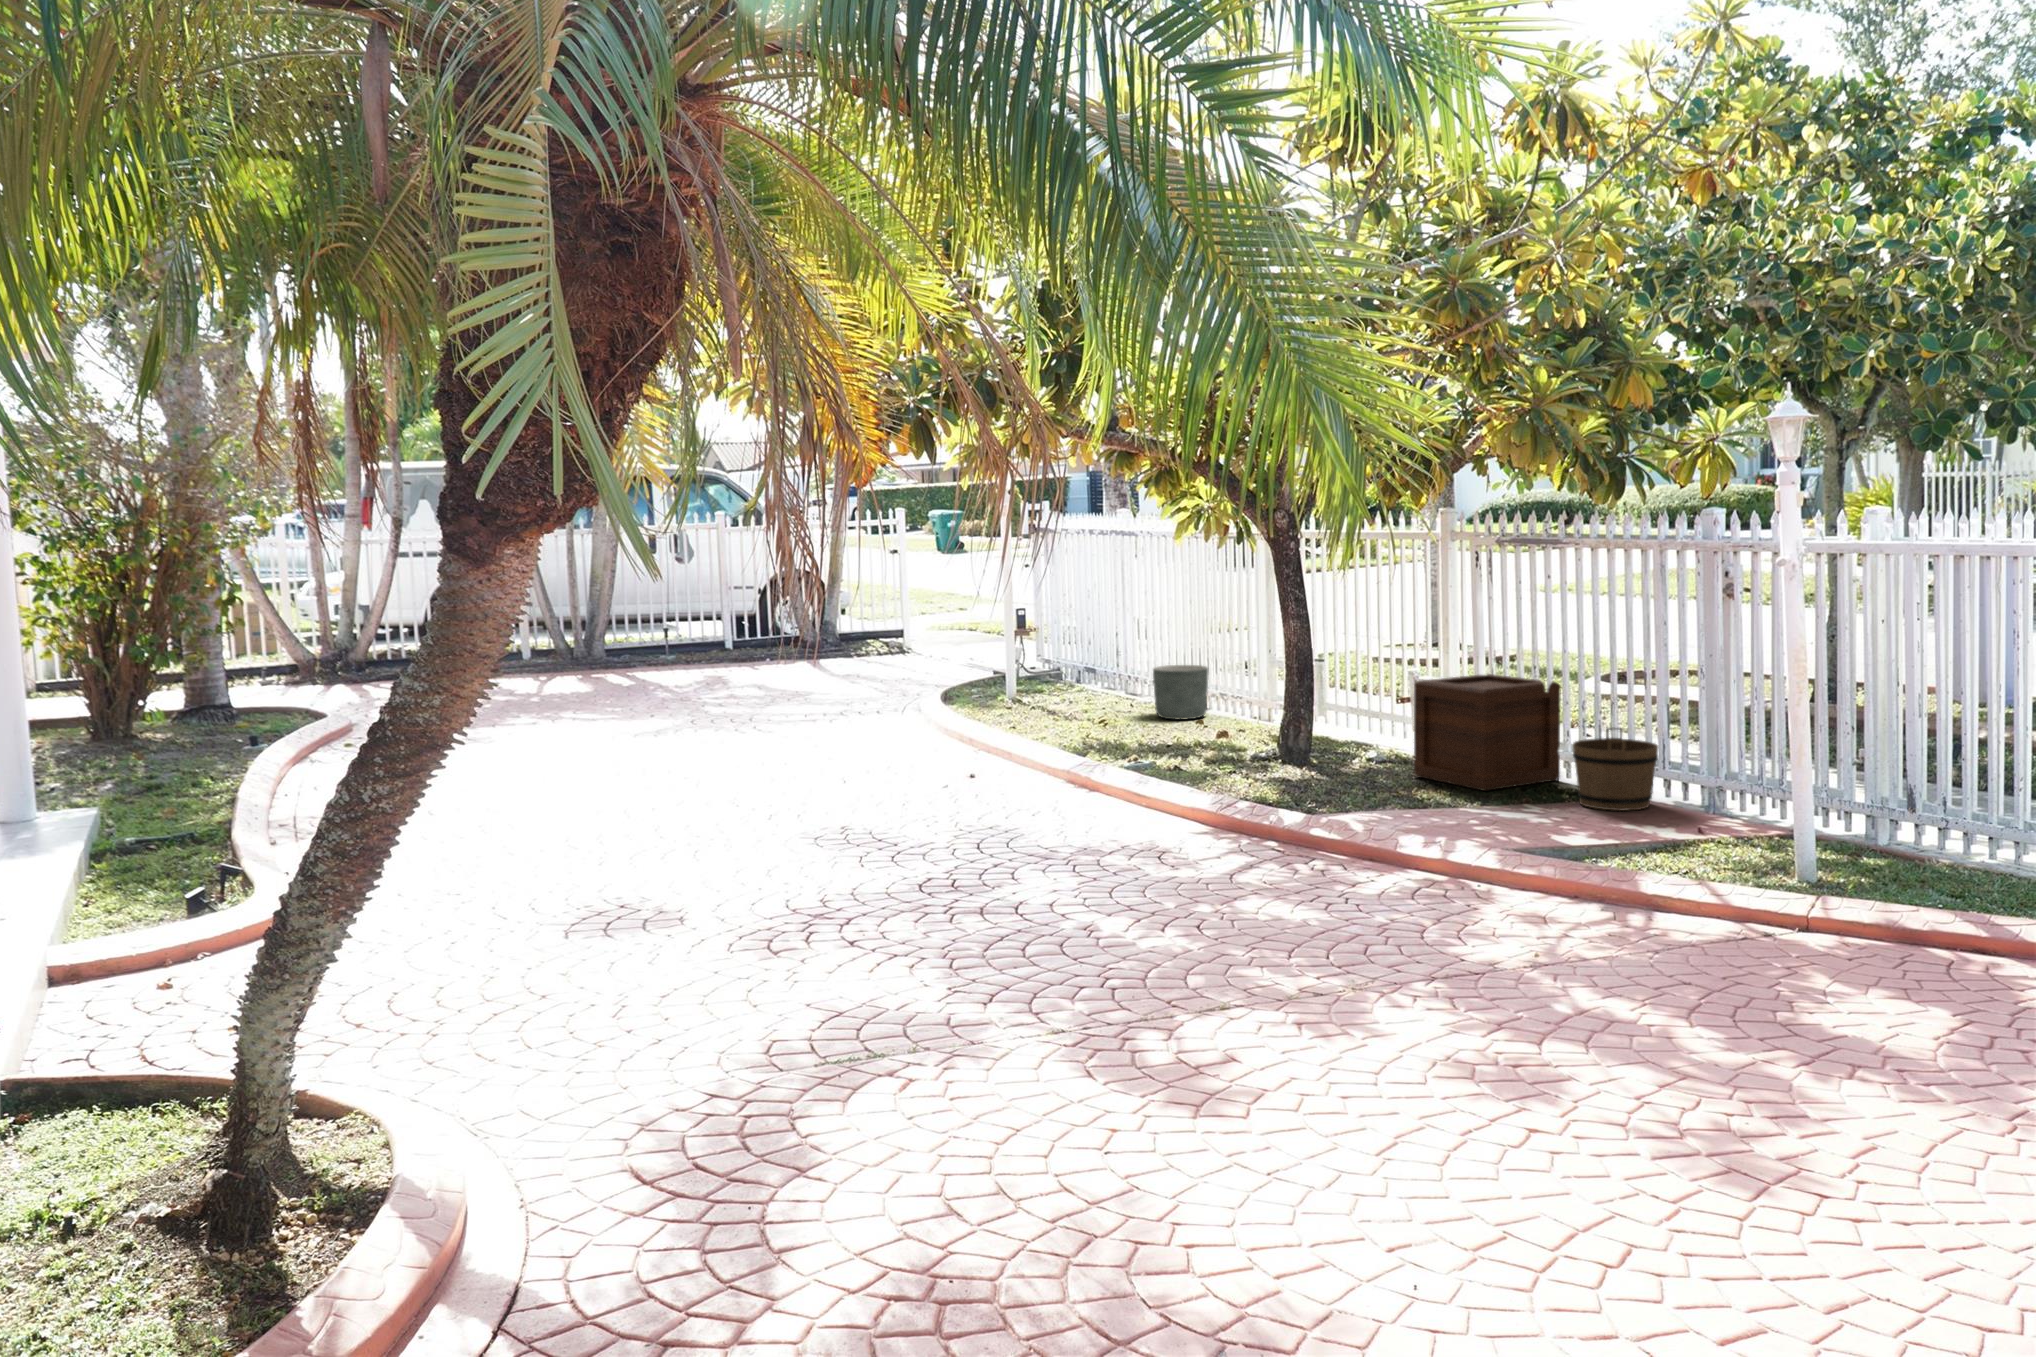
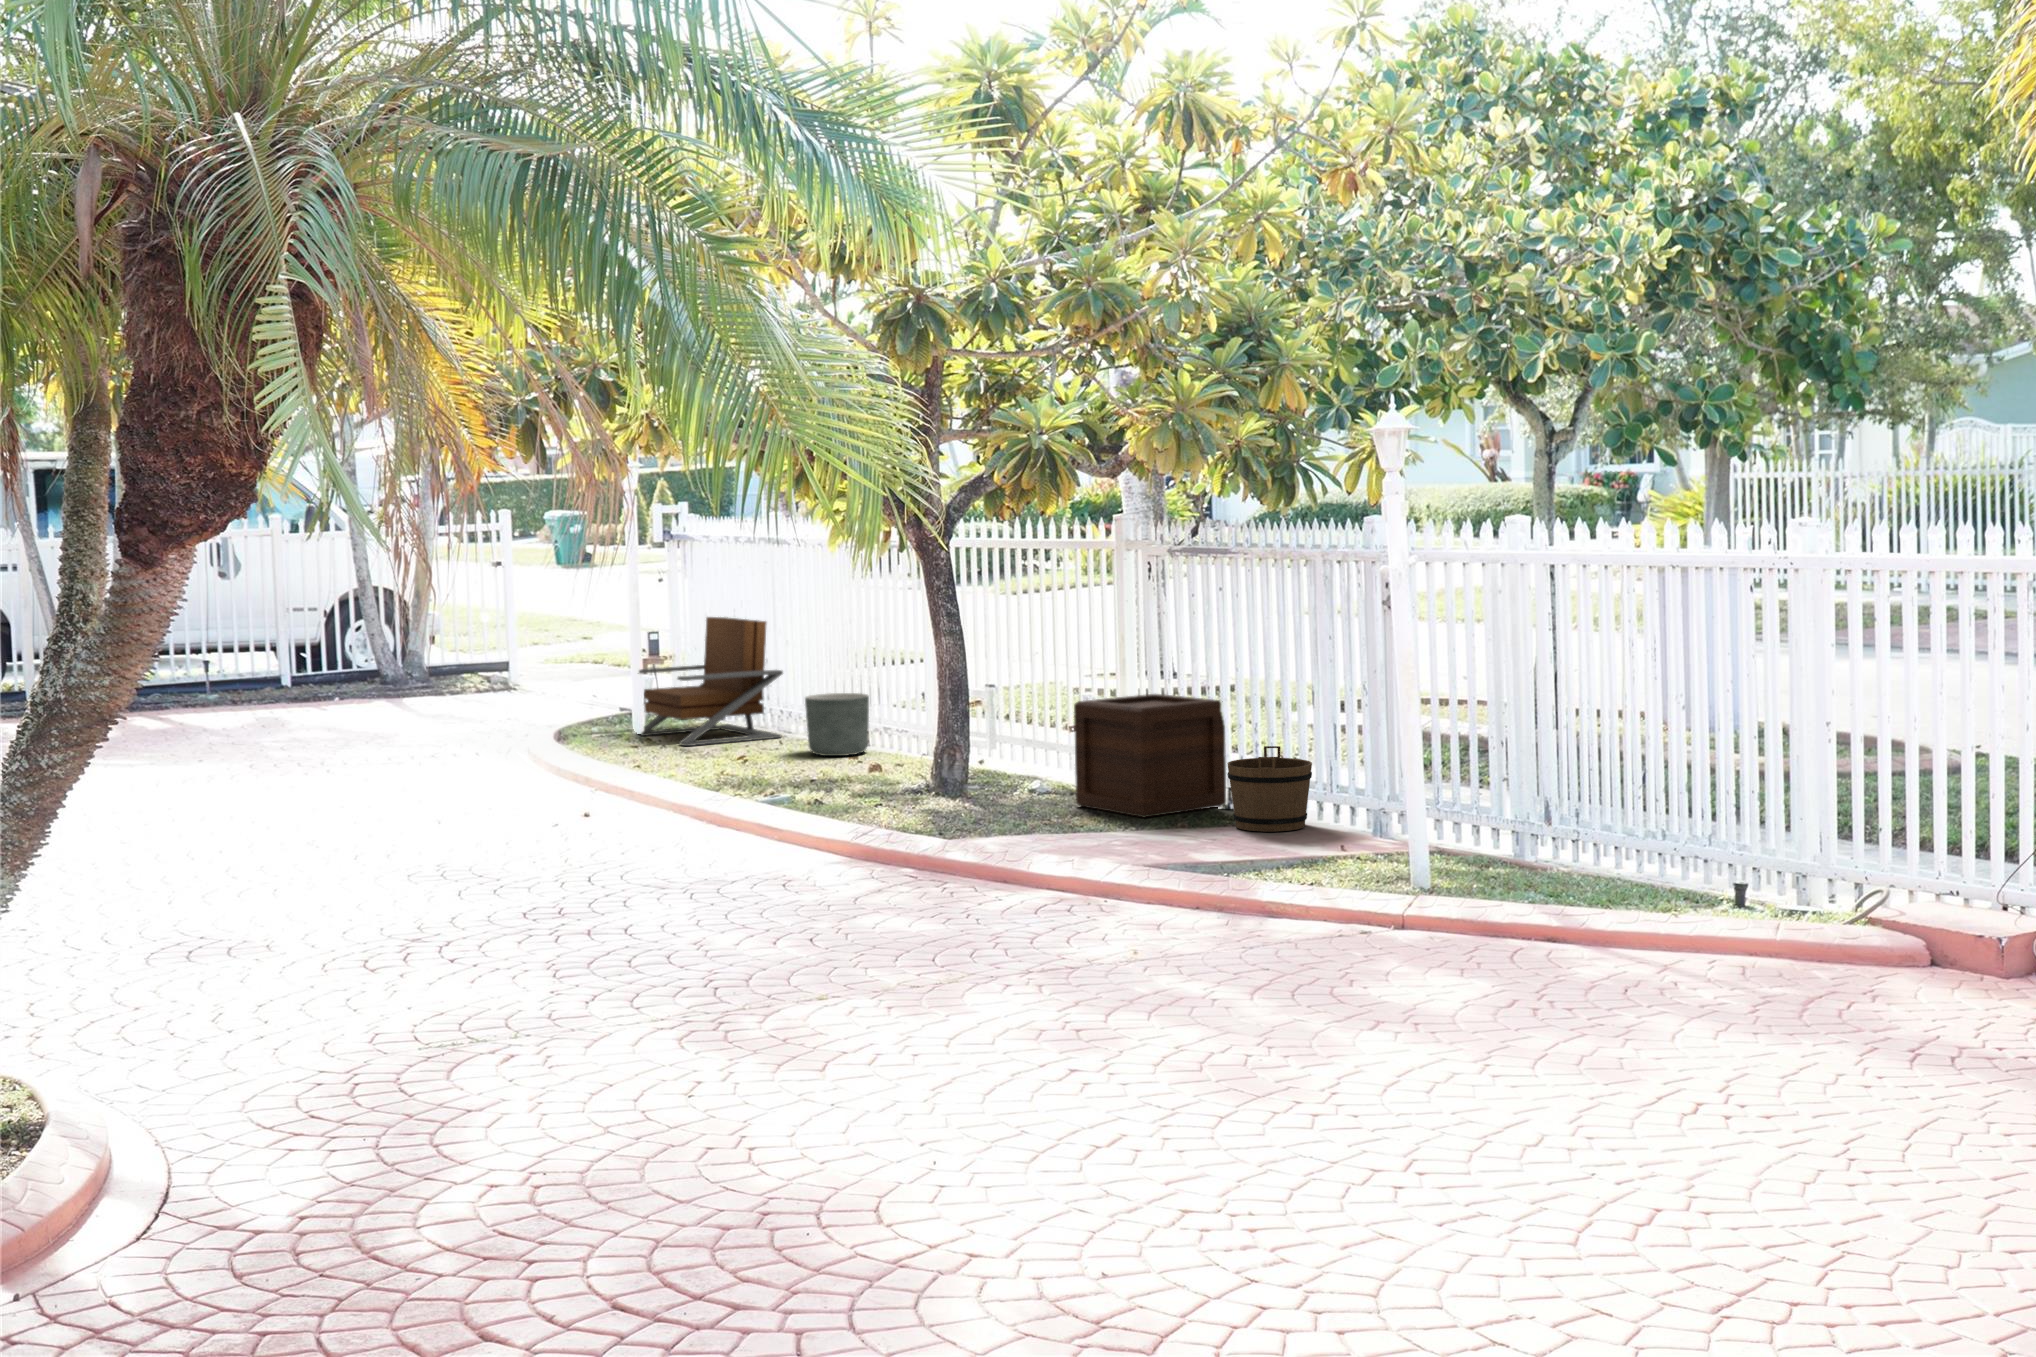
lounge chair: none [1005,597,1131,707] -> present [639,617,783,746]

